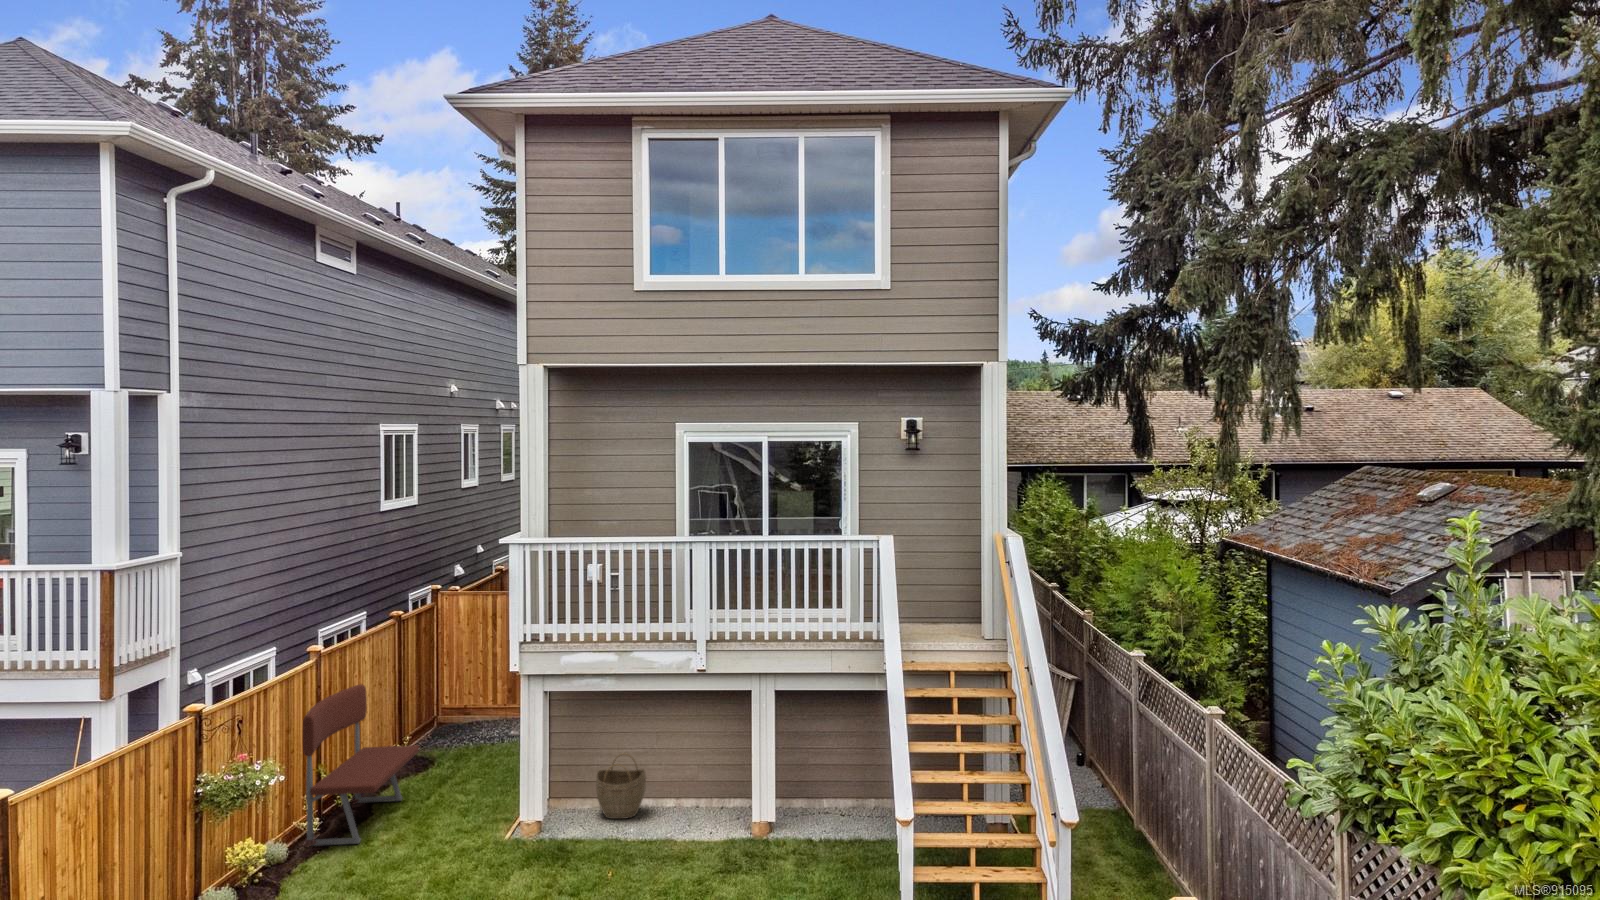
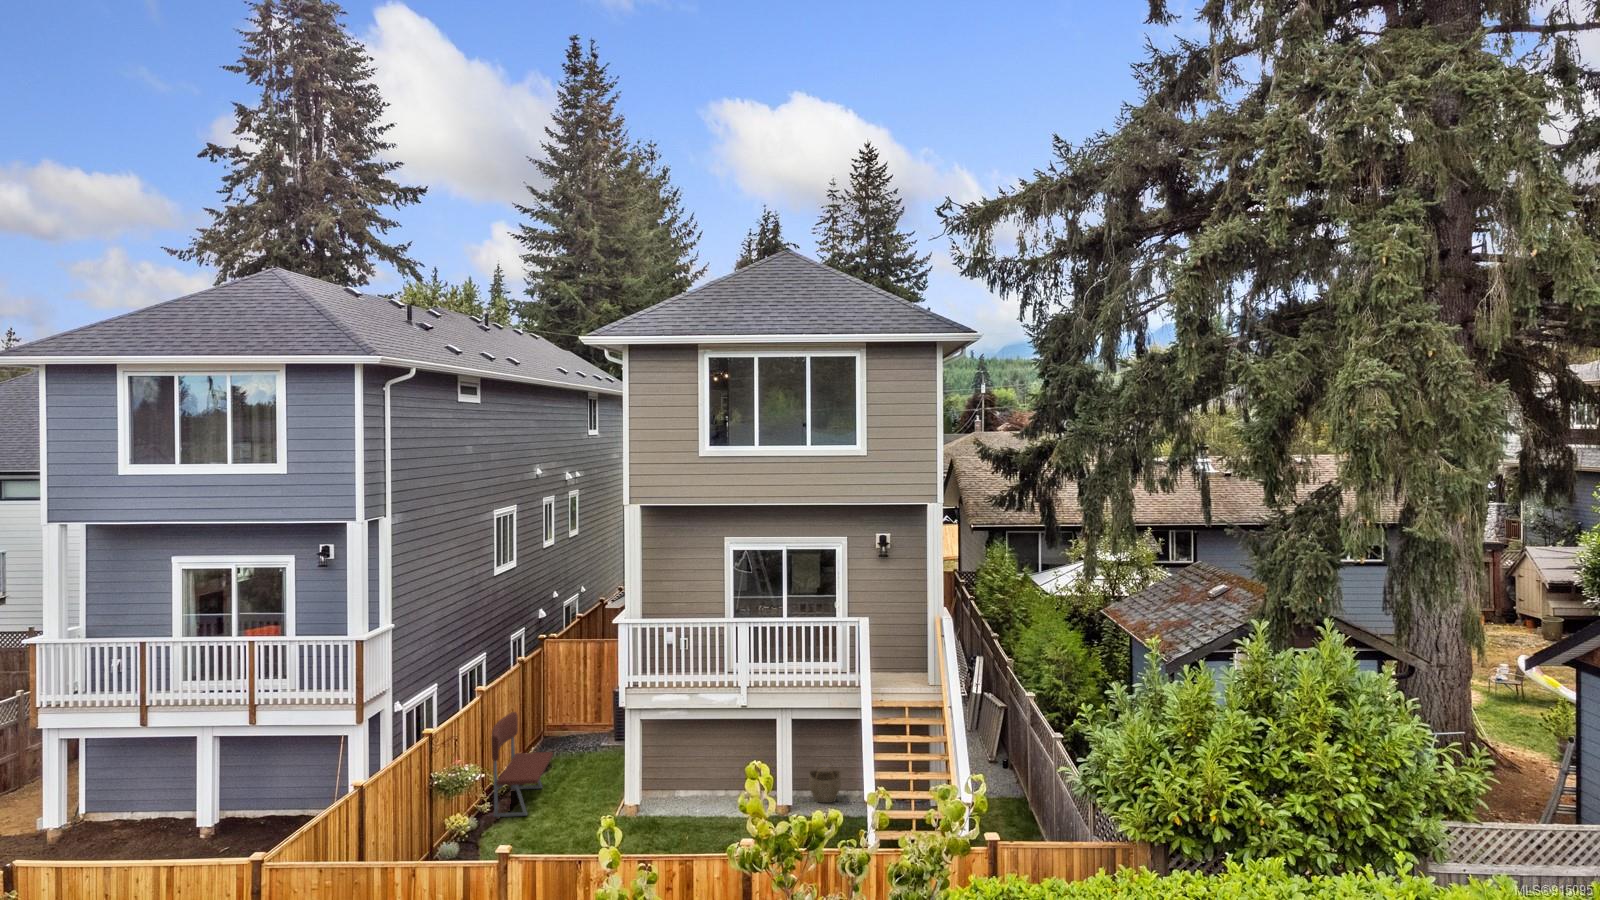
woven basket: present [596,753,646,819] -> present [809,770,841,803]

